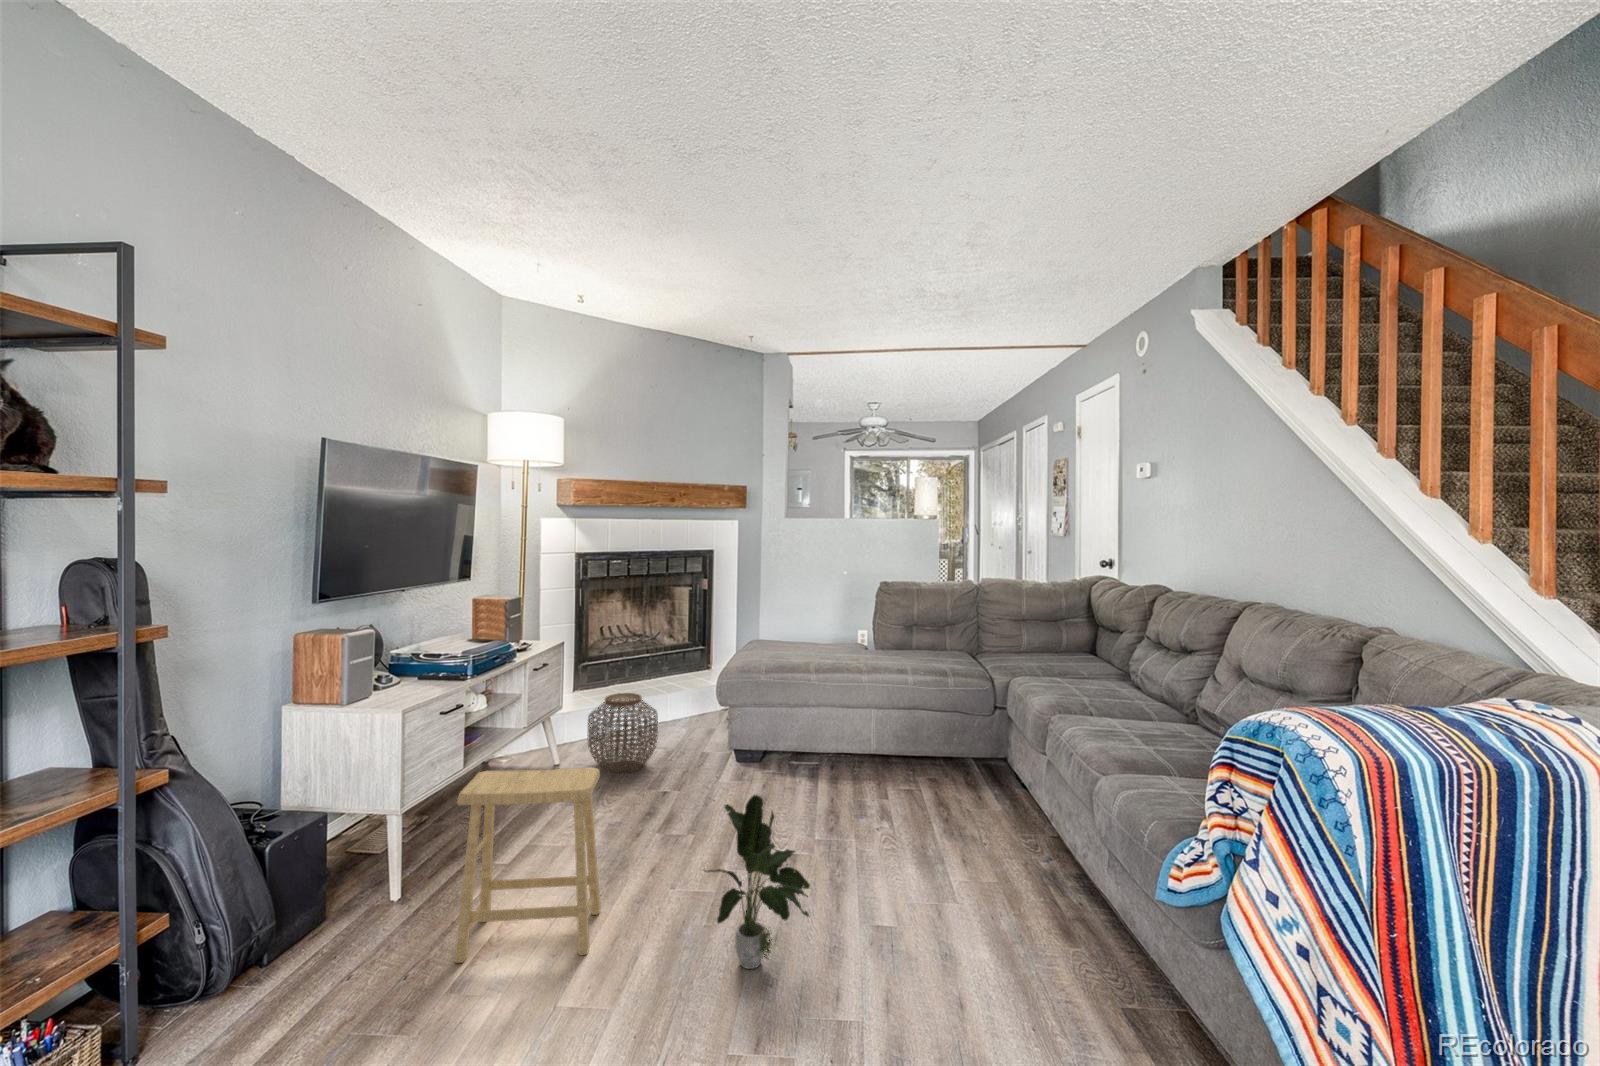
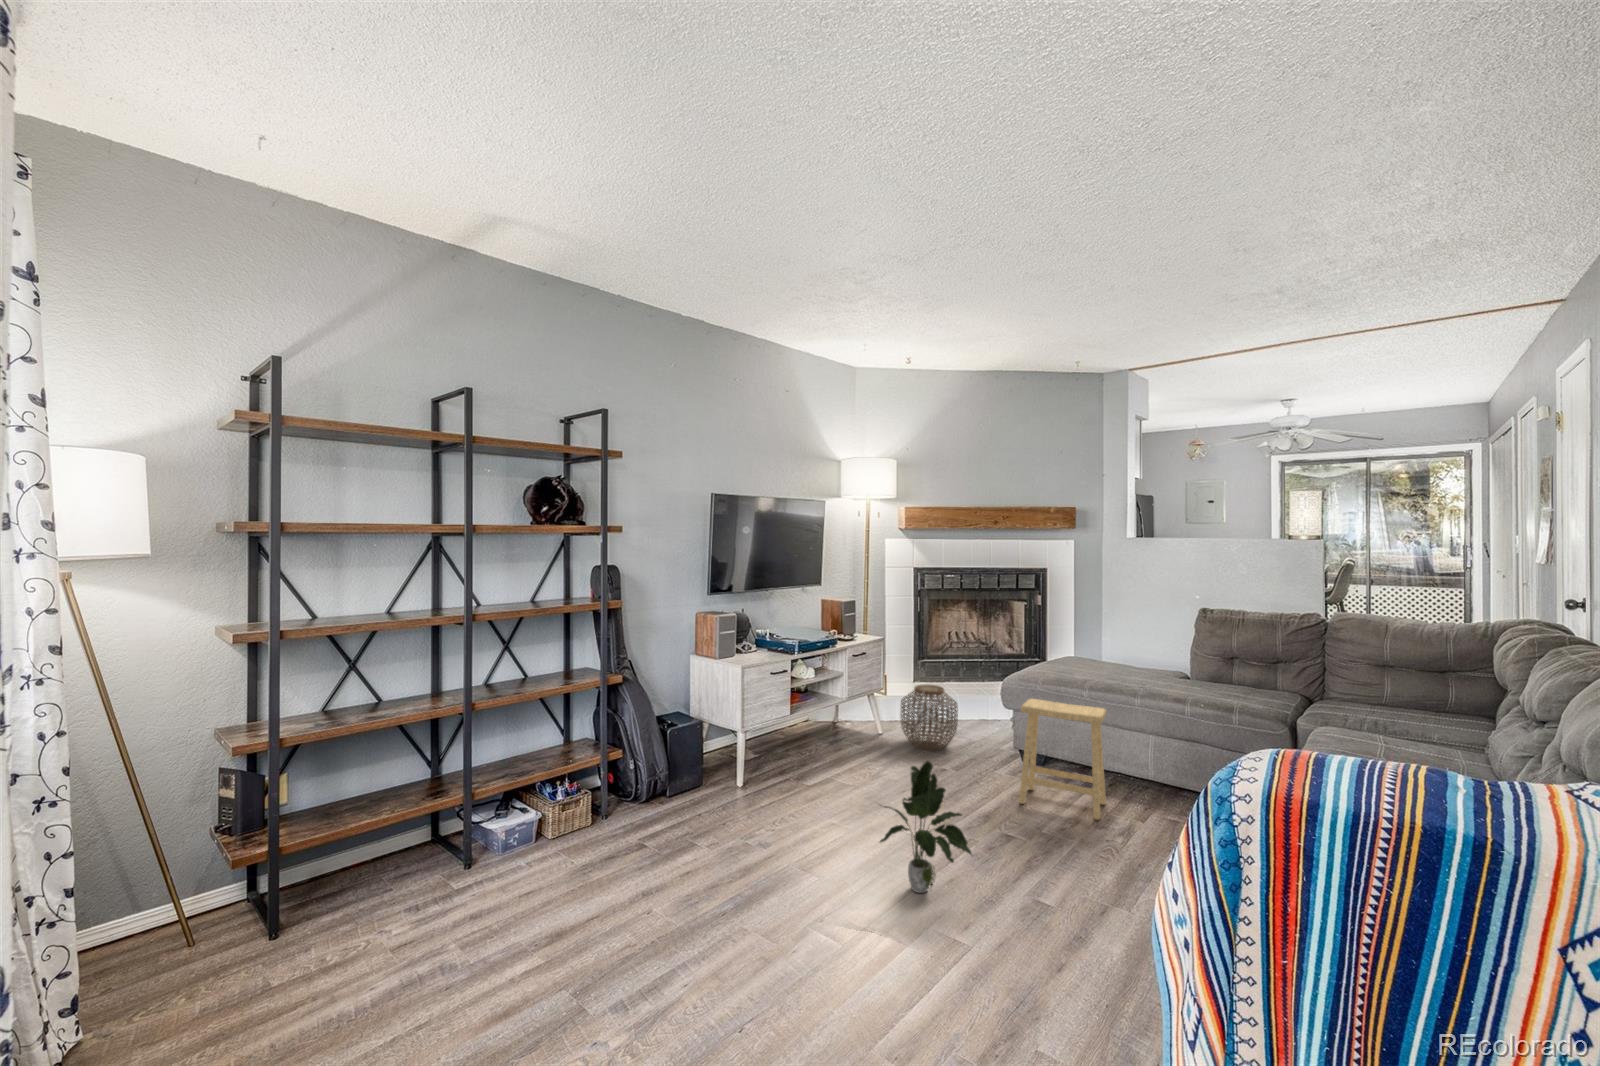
footstool: present [455,768,601,963] -> present [1019,699,1107,820]

